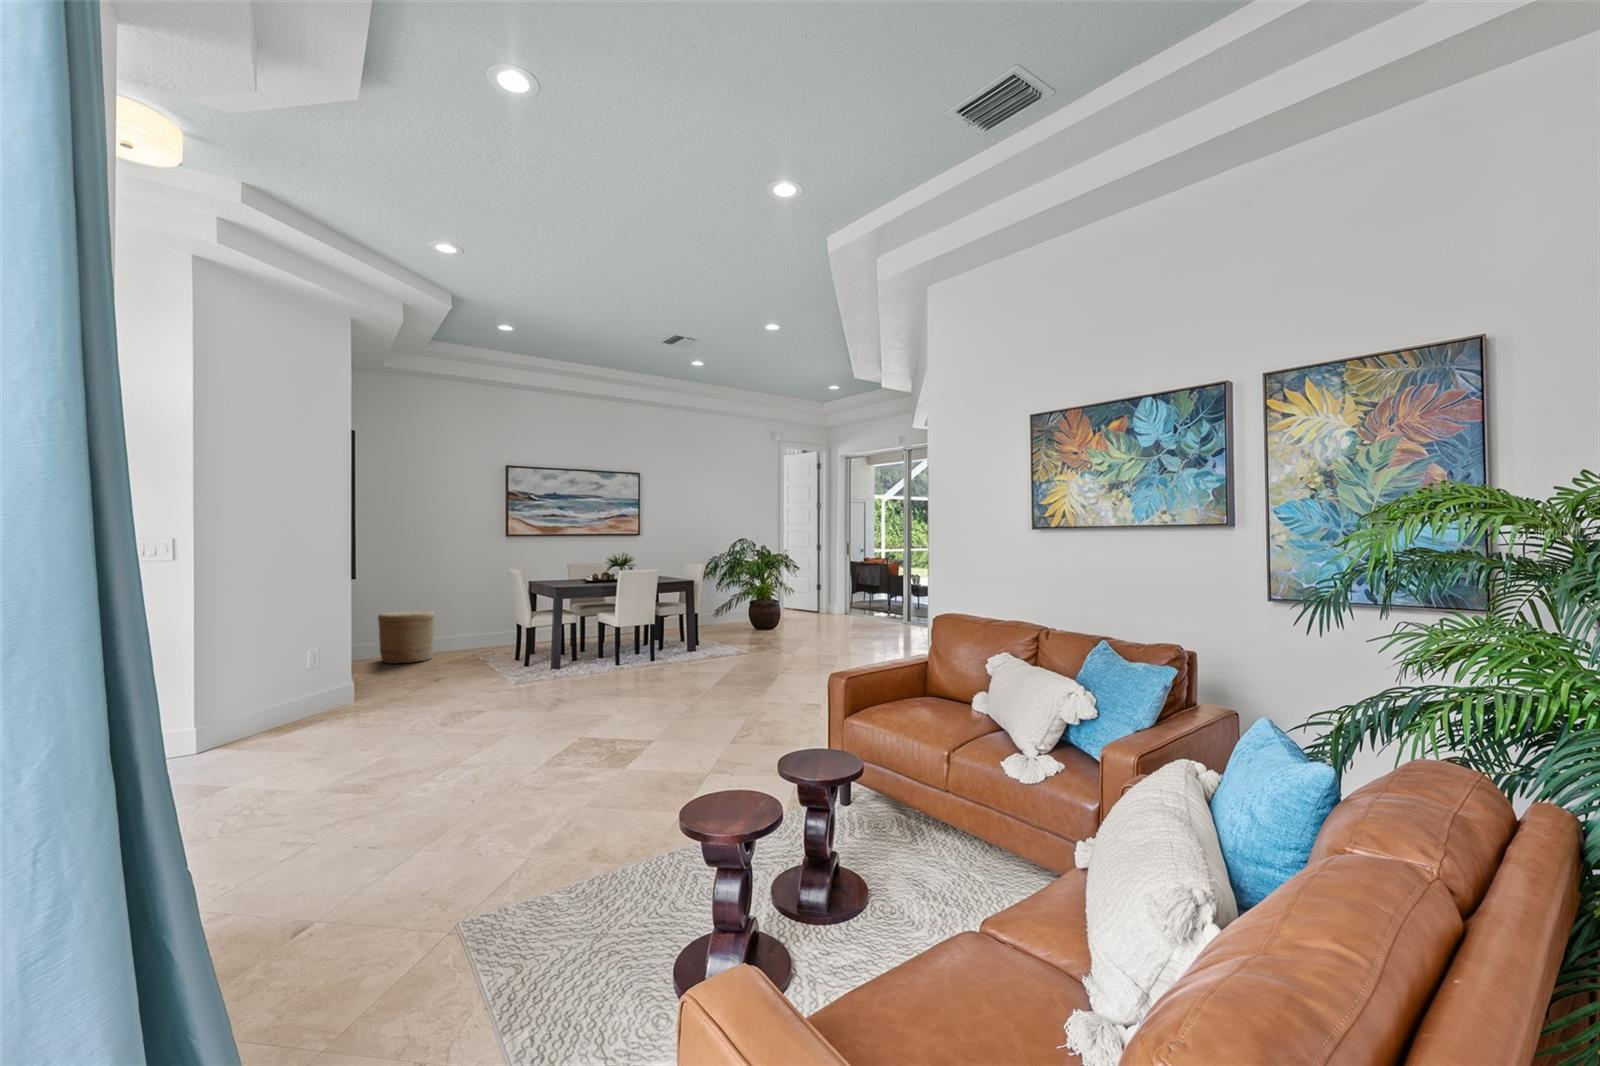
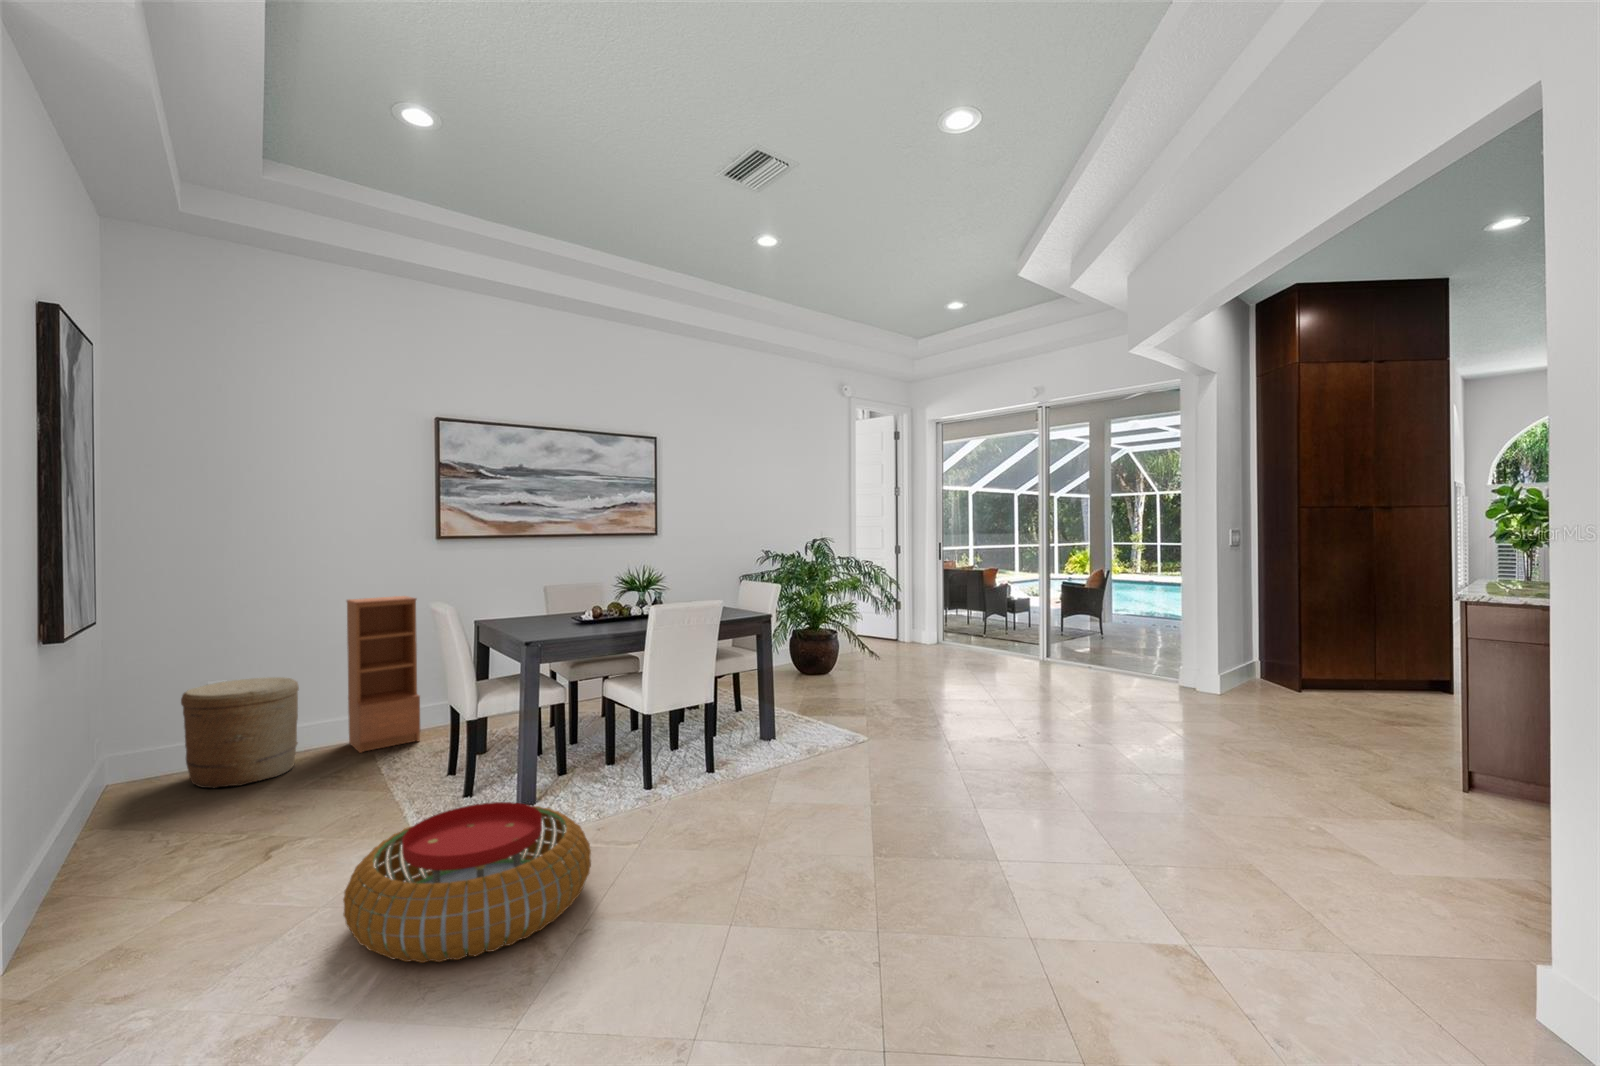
bookcase: none [457,569,498,654] -> present [347,596,420,753]
pouf: none [477,654,581,704] -> present [343,802,591,963]

